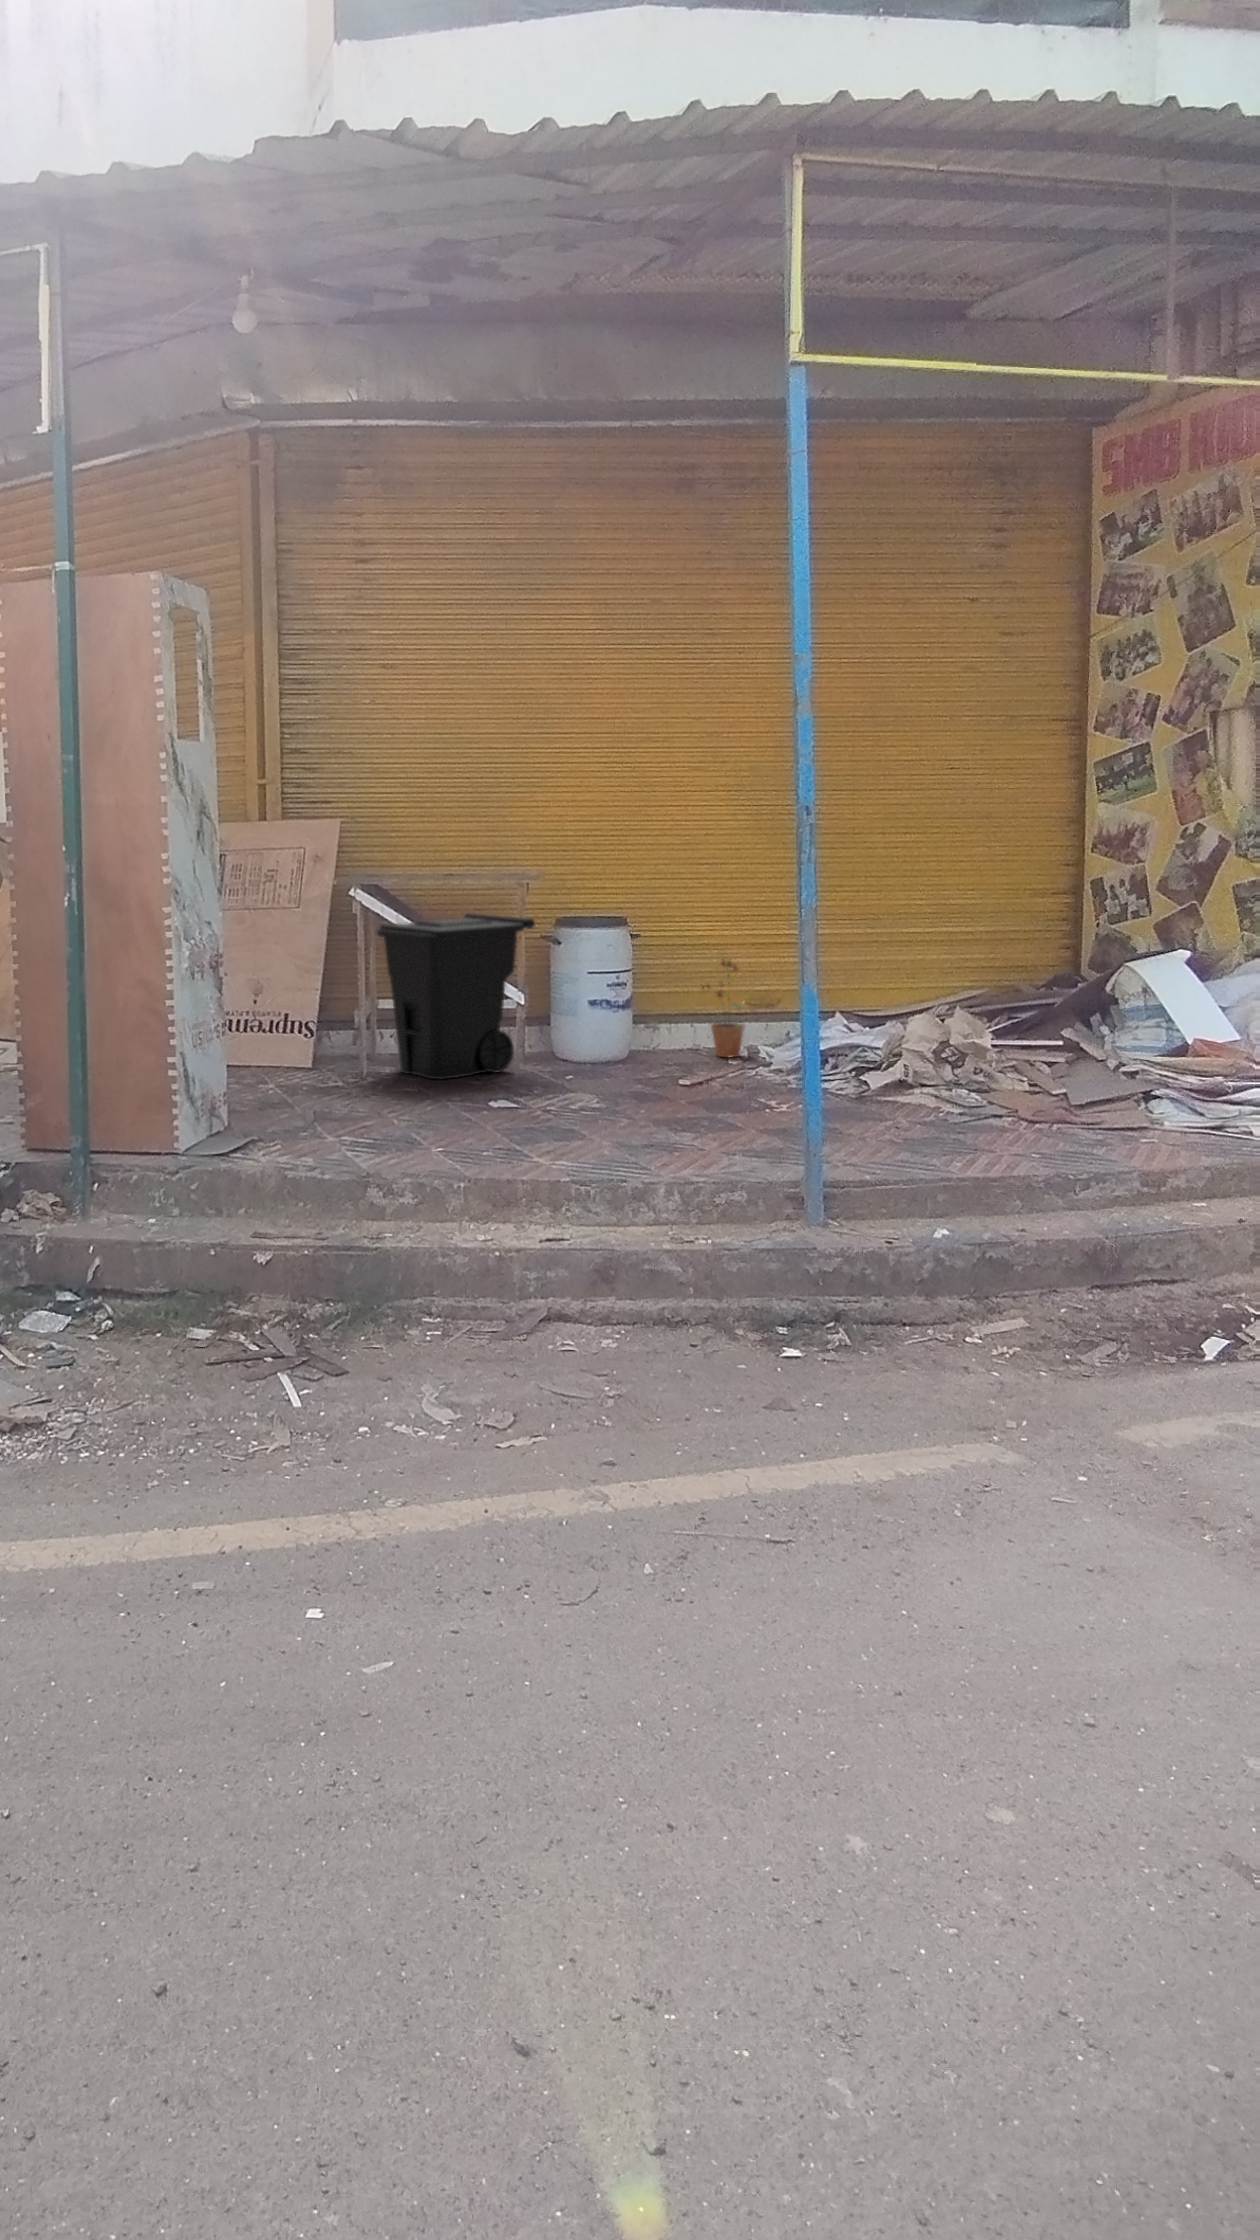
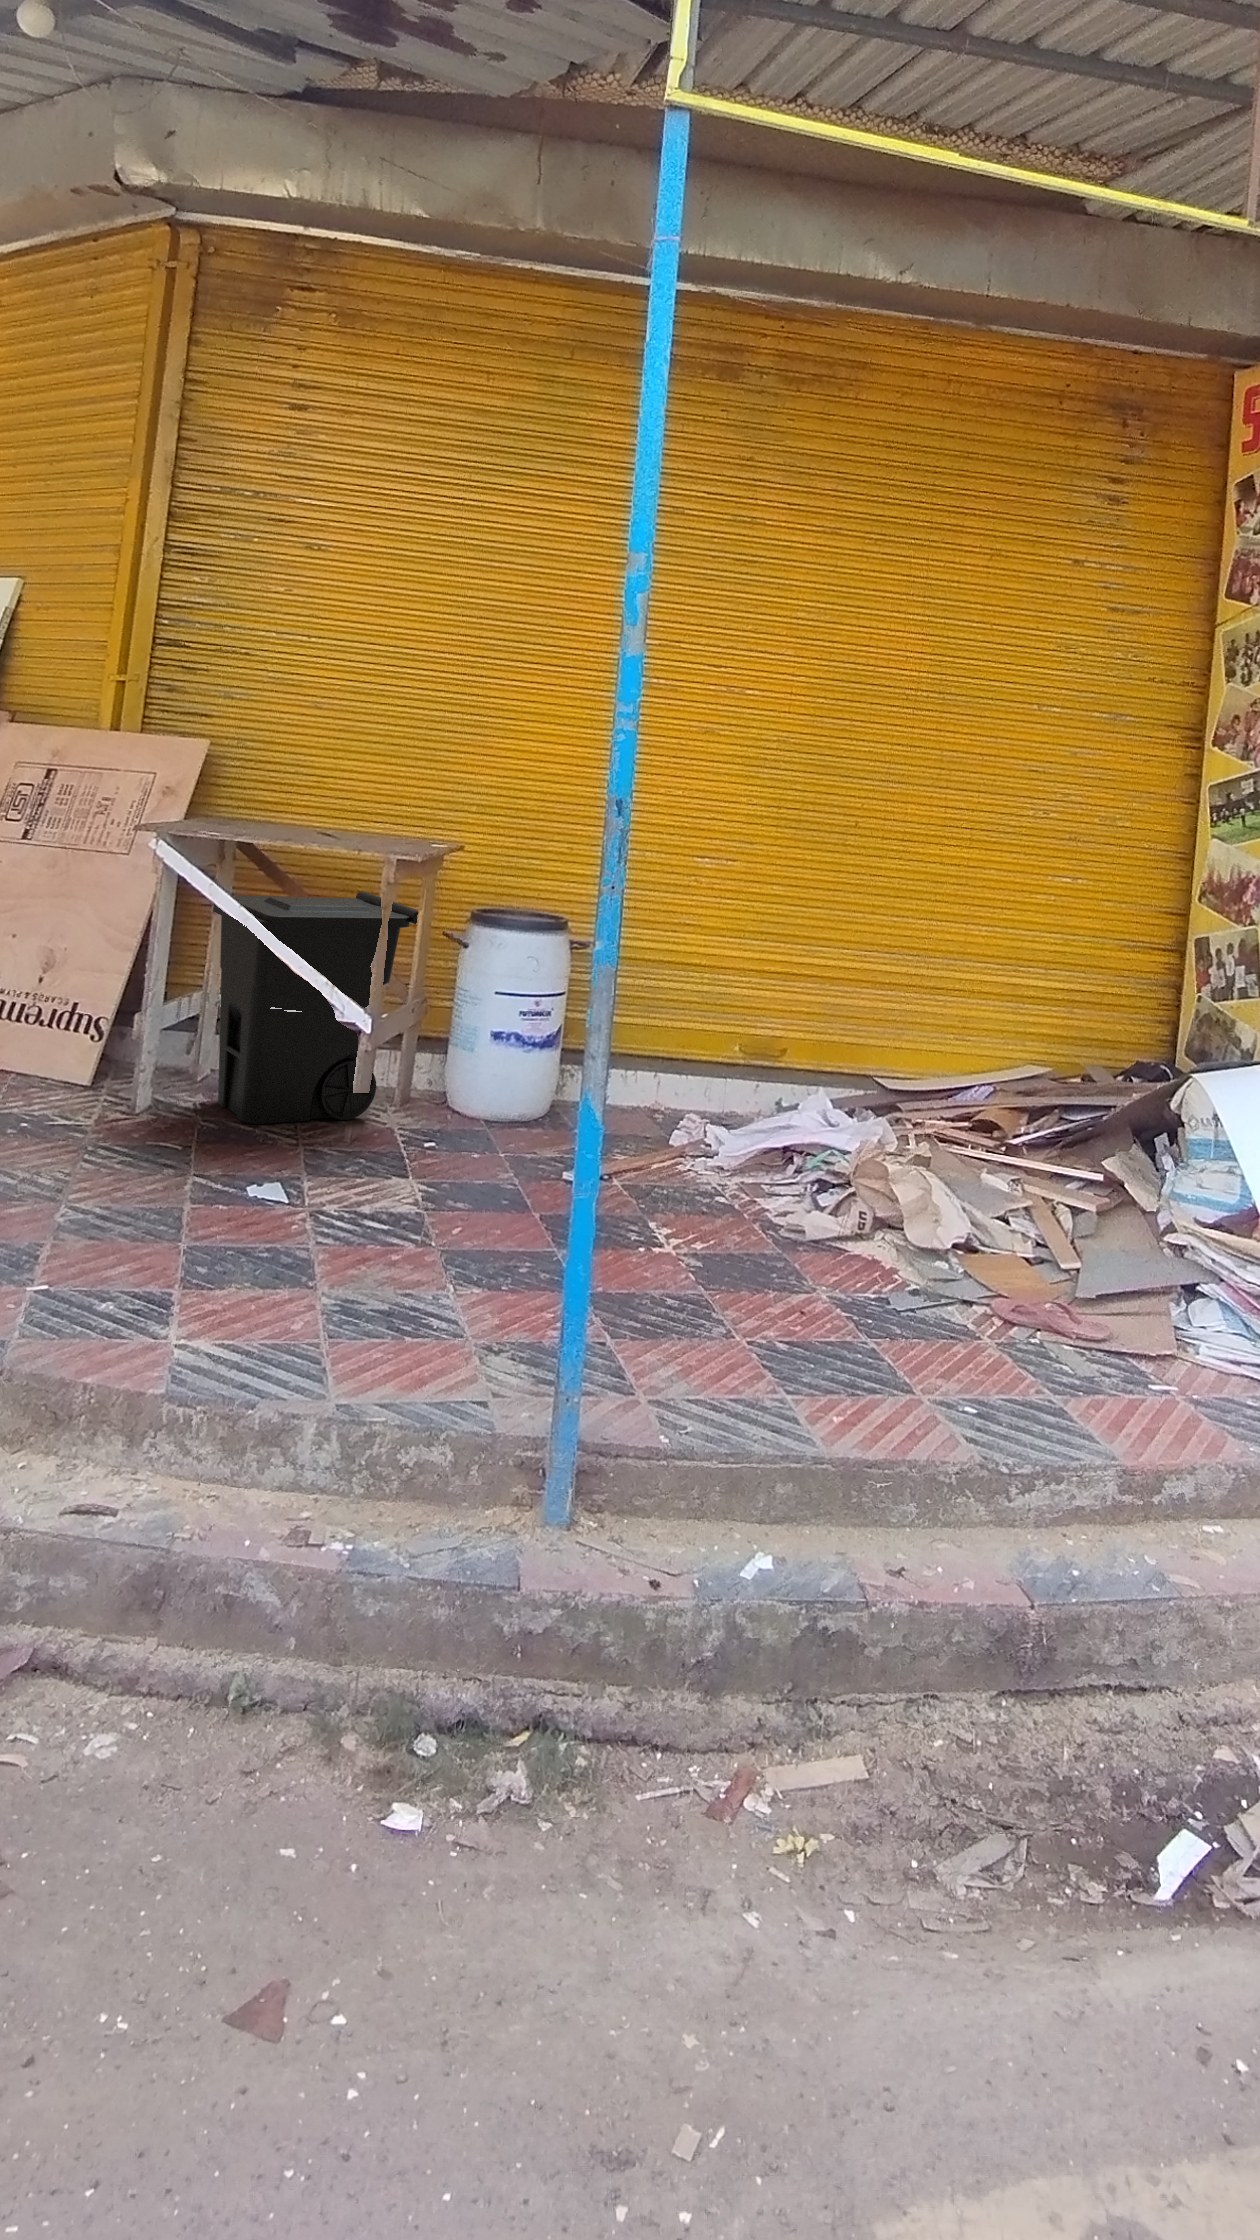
potted plant: present [701,959,744,1057] -> none [662,990,714,1127]

